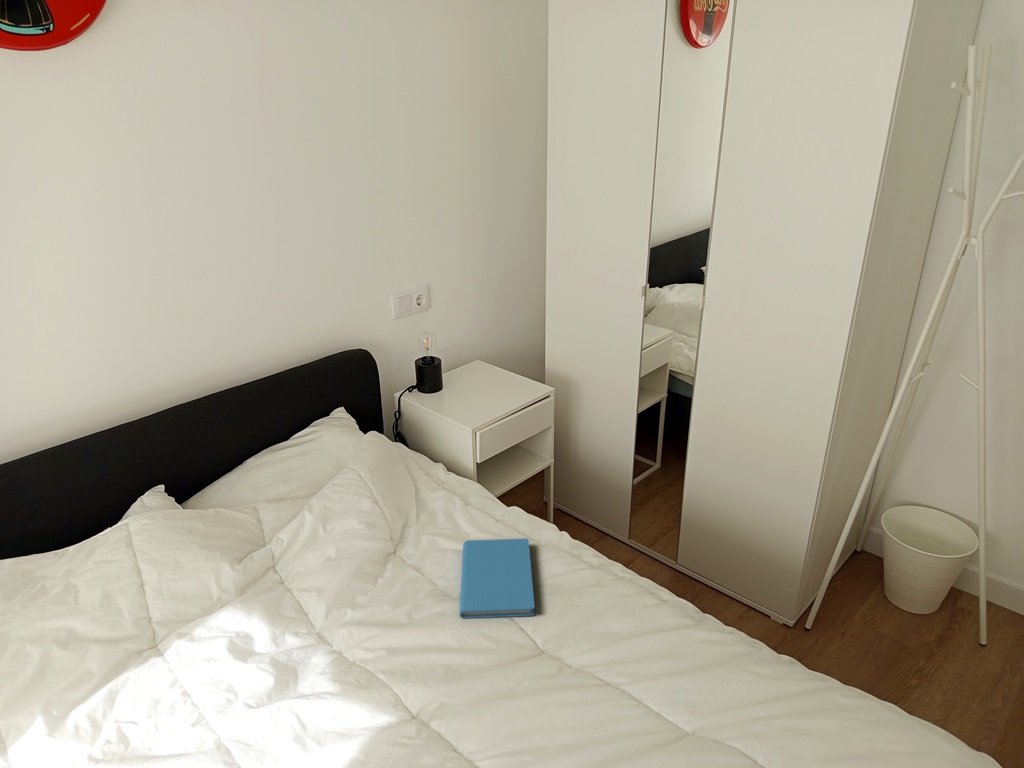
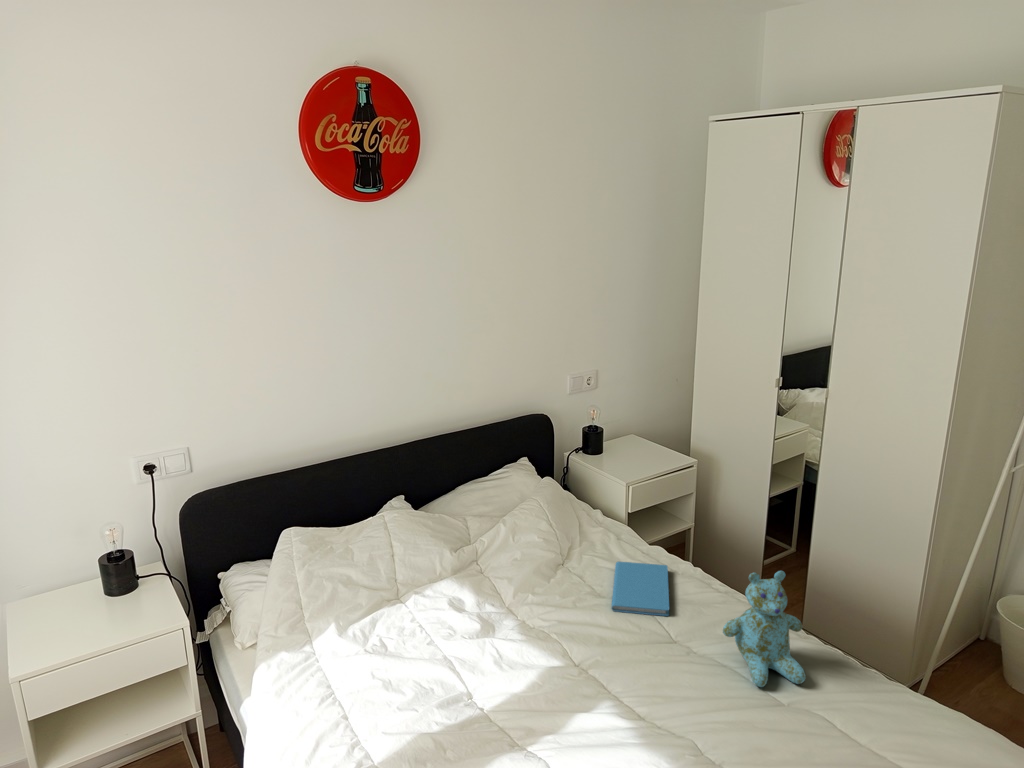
stuffed bear: none [606,559,714,715] -> present [723,571,806,687]

